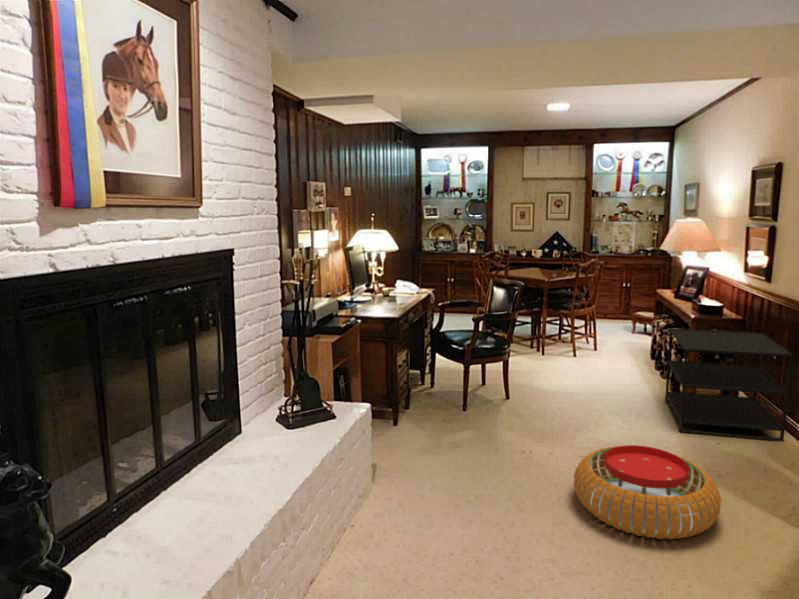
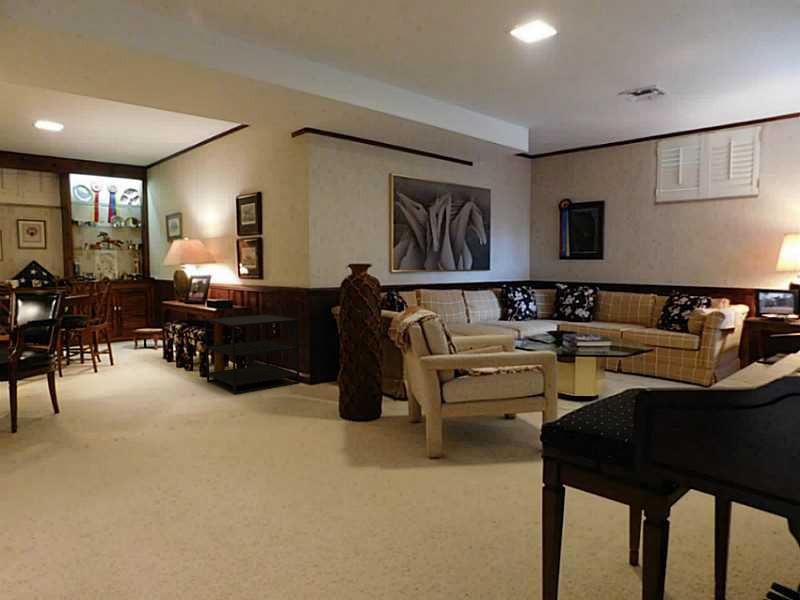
pouf: present [574,445,721,539] -> none [191,390,305,453]

